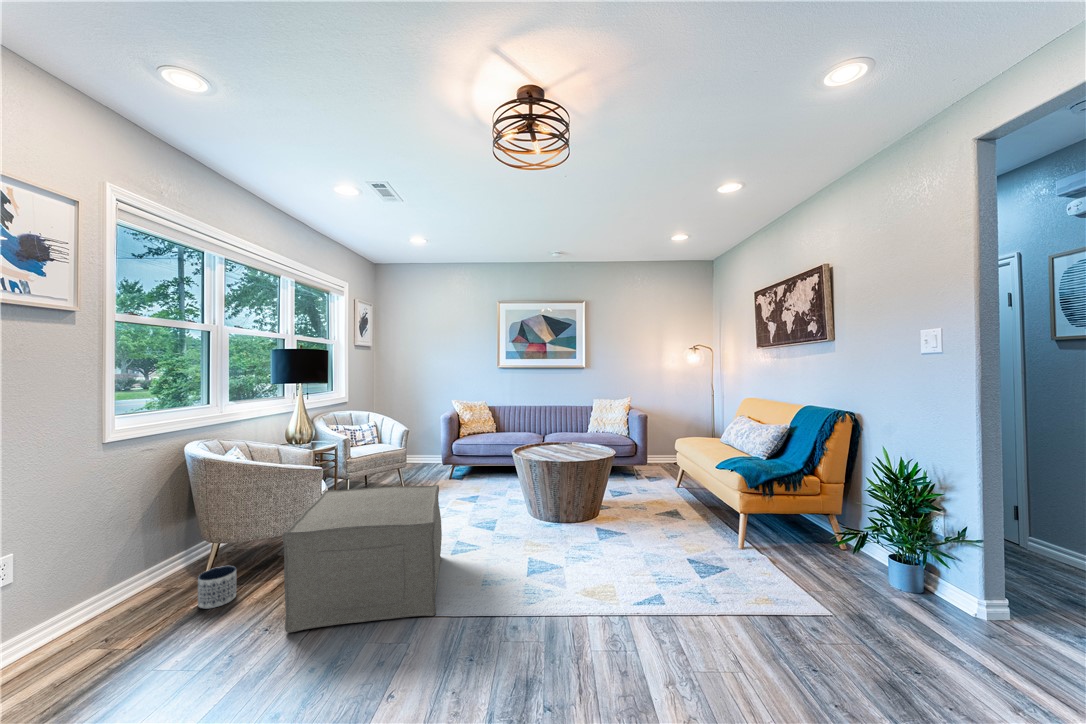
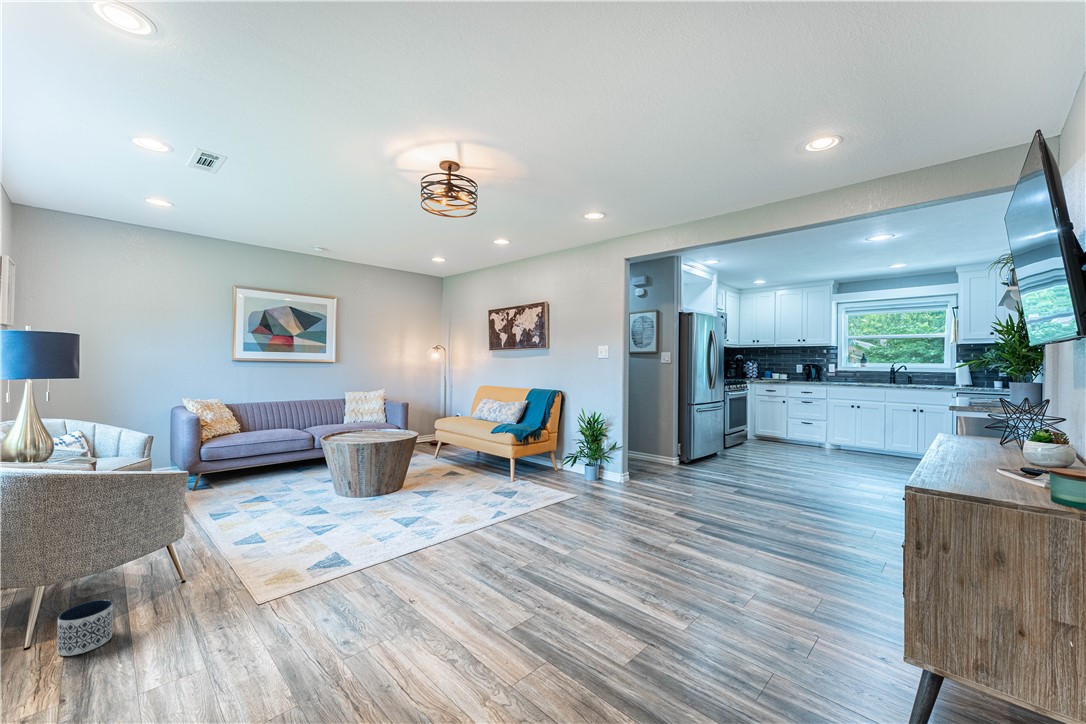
ottoman: present [282,485,442,633] -> none [187,471,374,617]

